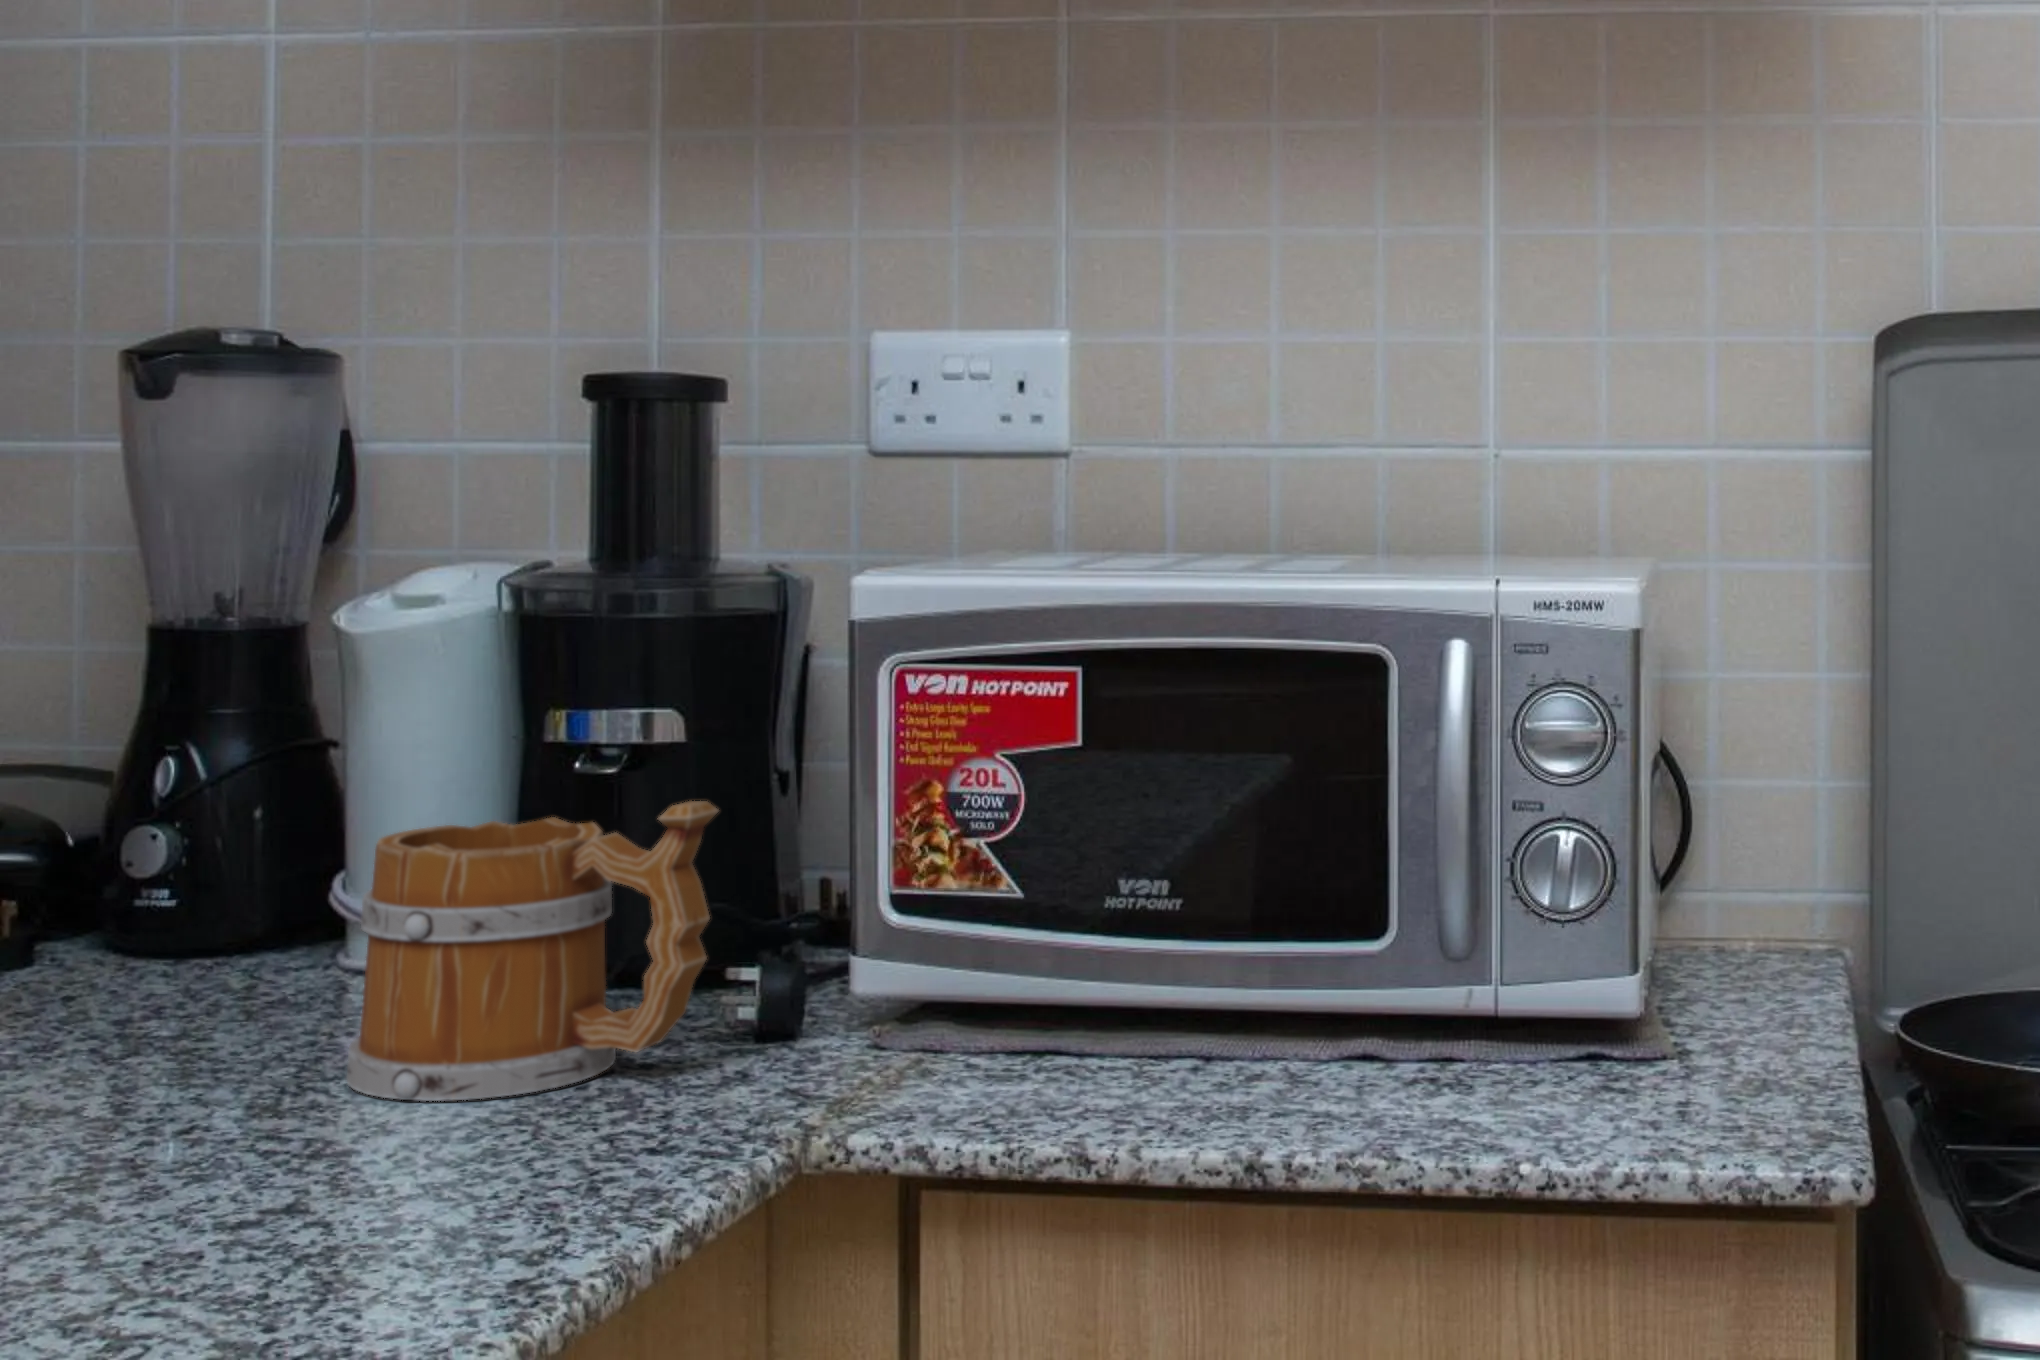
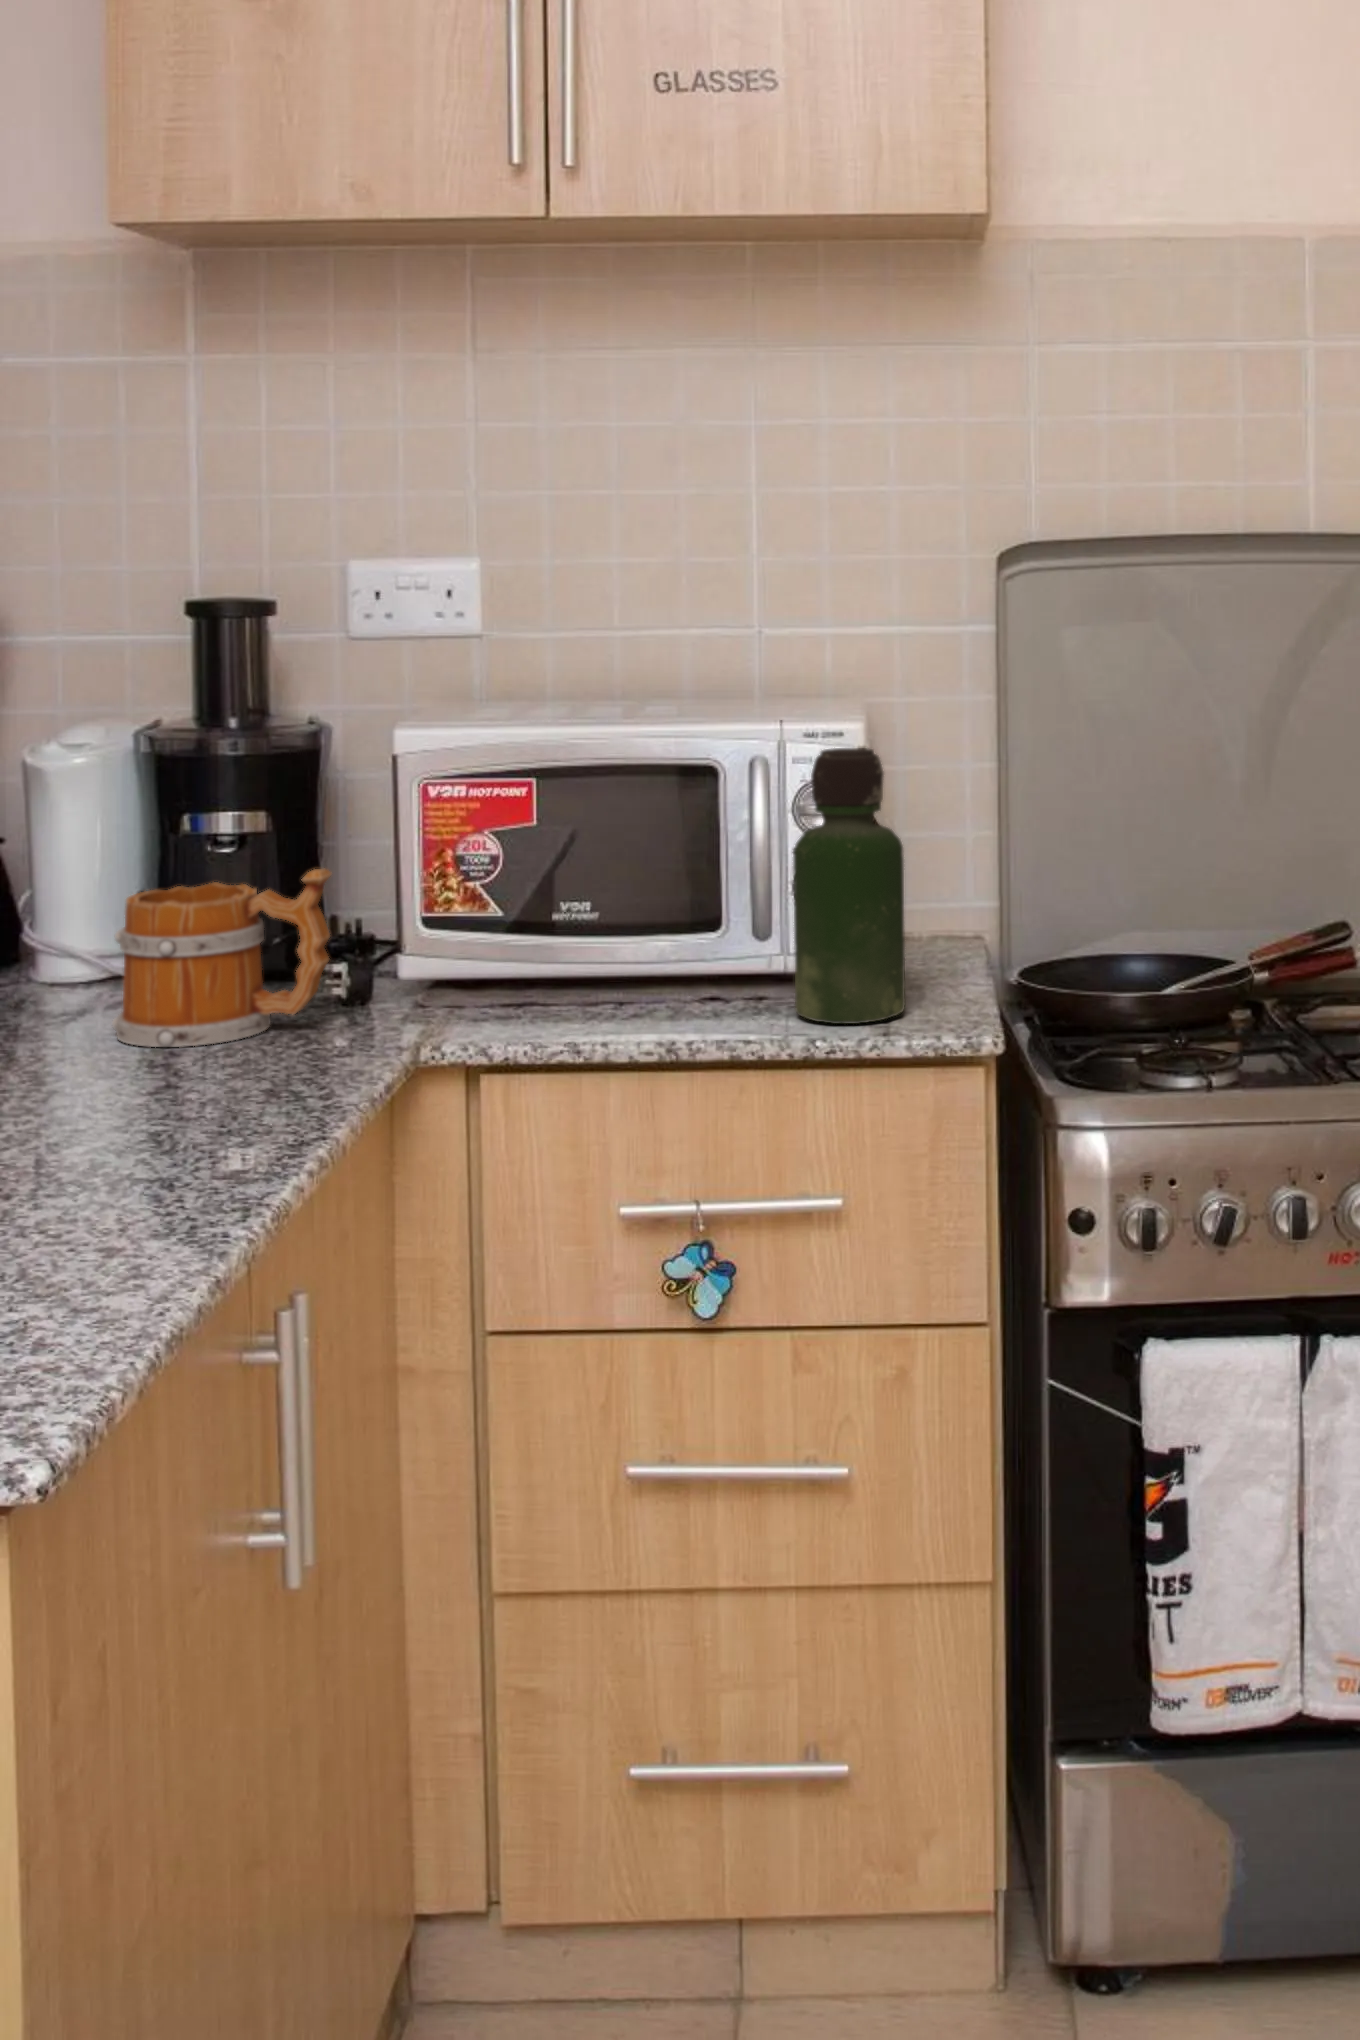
bottle: none [1495,627,1695,1131] -> present [793,748,905,1024]

